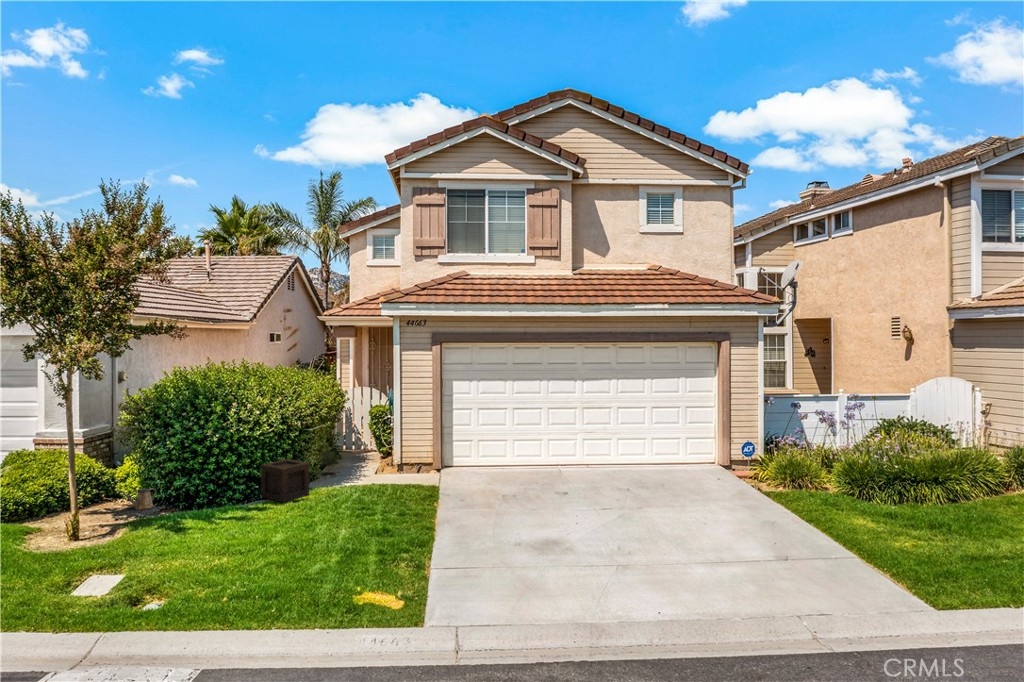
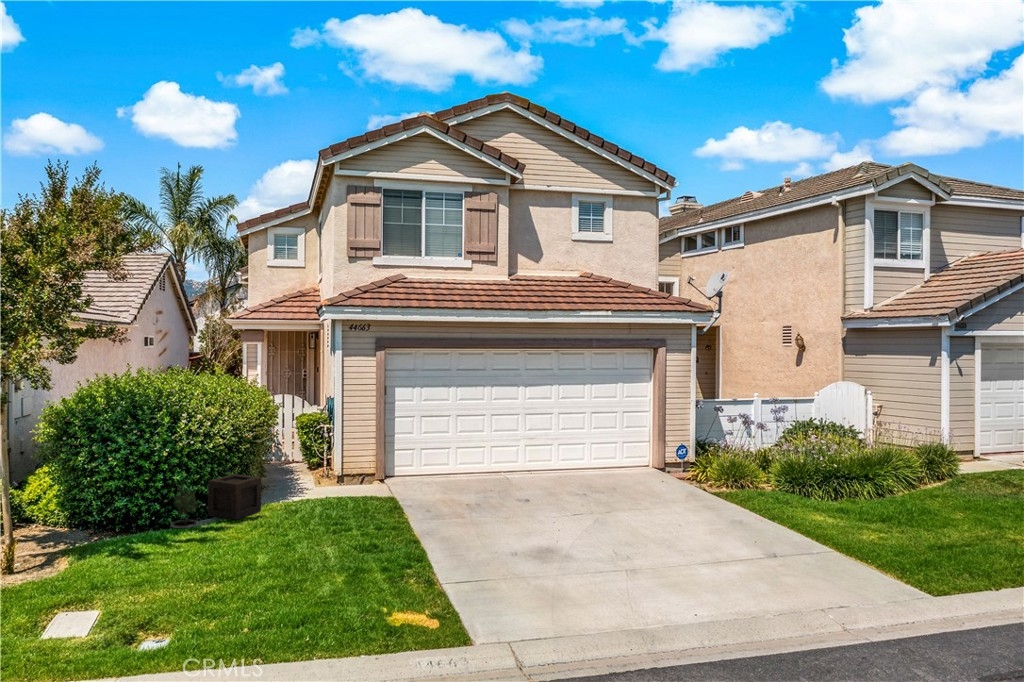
potted tree: present [318,444,339,478] -> present [171,486,198,528]
watering can: present [121,488,156,510] -> none [55,510,91,535]

